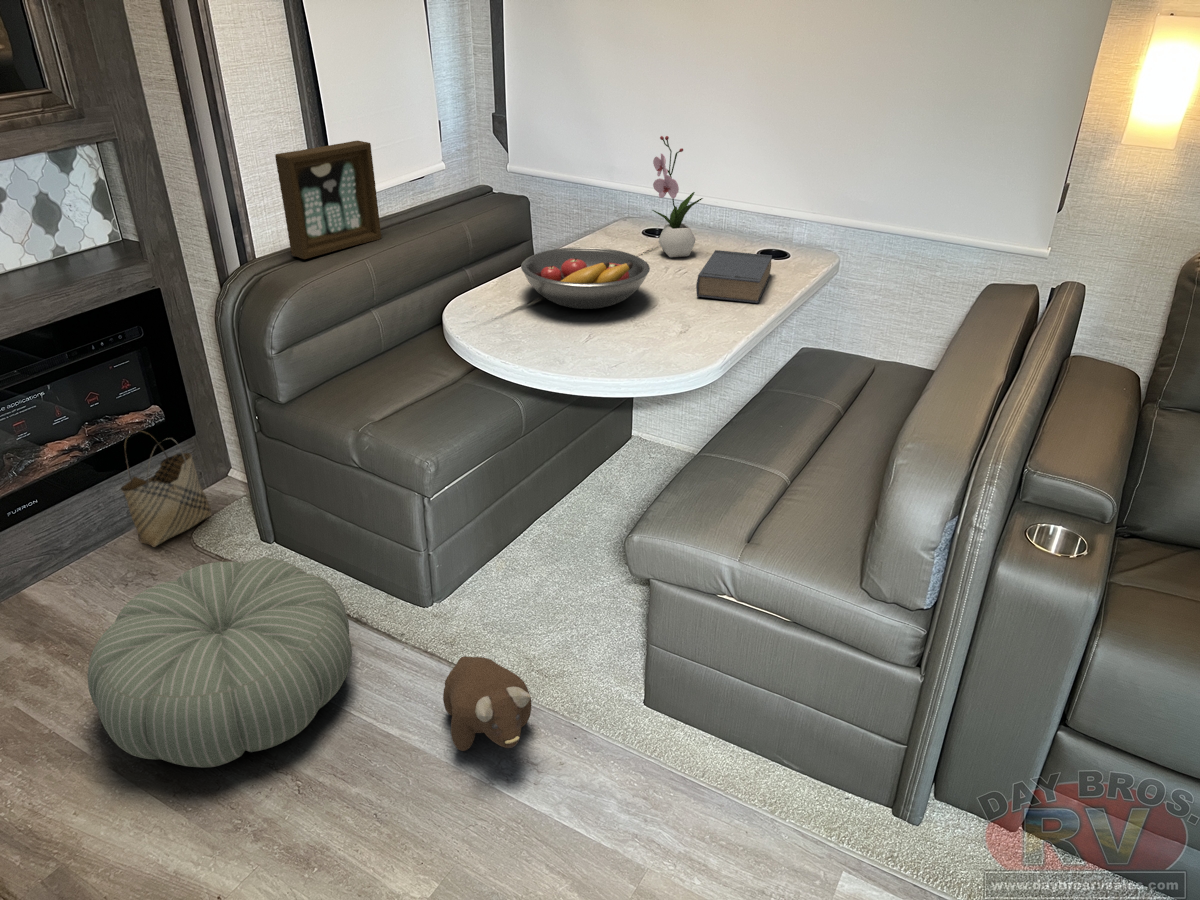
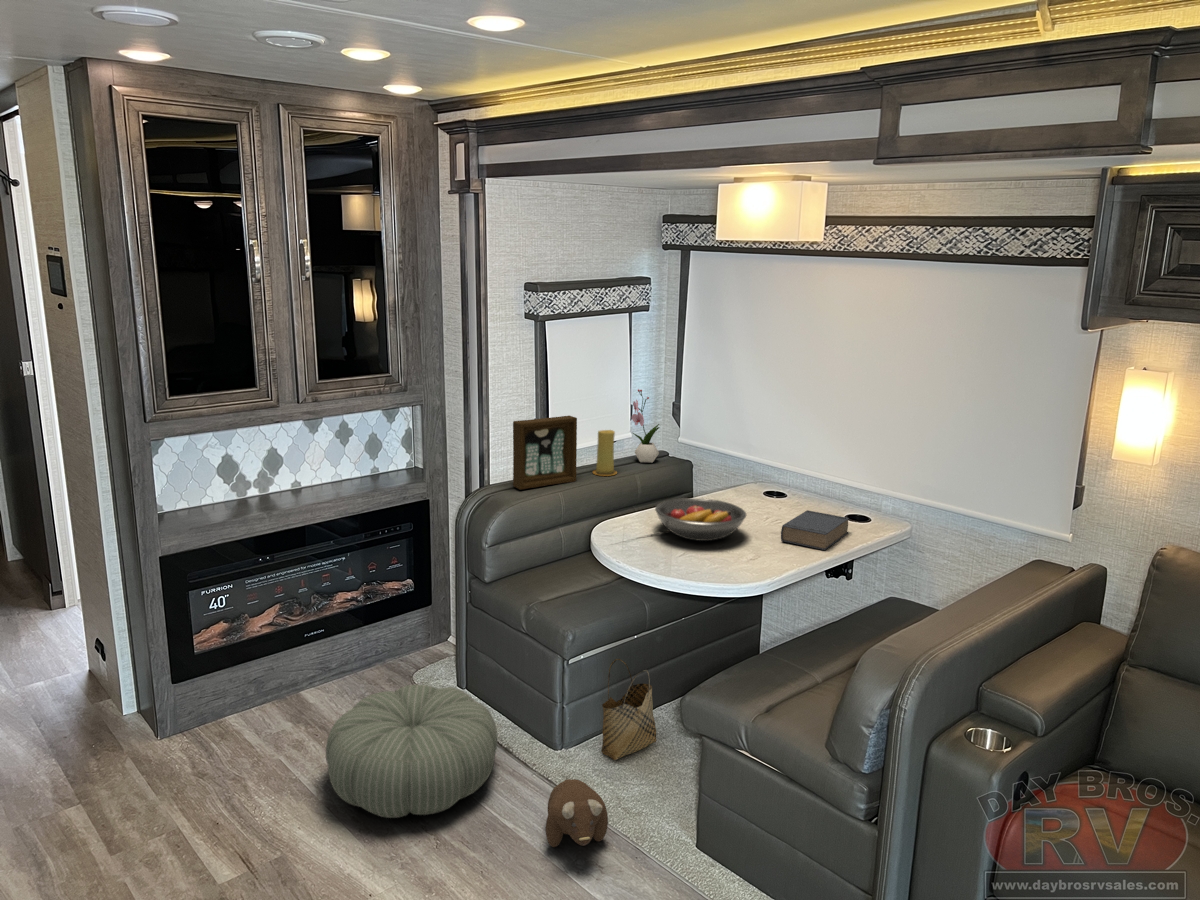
flower arrangement: present [652,136,703,257] -> present [632,389,659,463]
candle: none [400,159,435,227] -> present [593,430,617,476]
woven basket: present [121,430,211,547] -> present [601,659,656,760]

